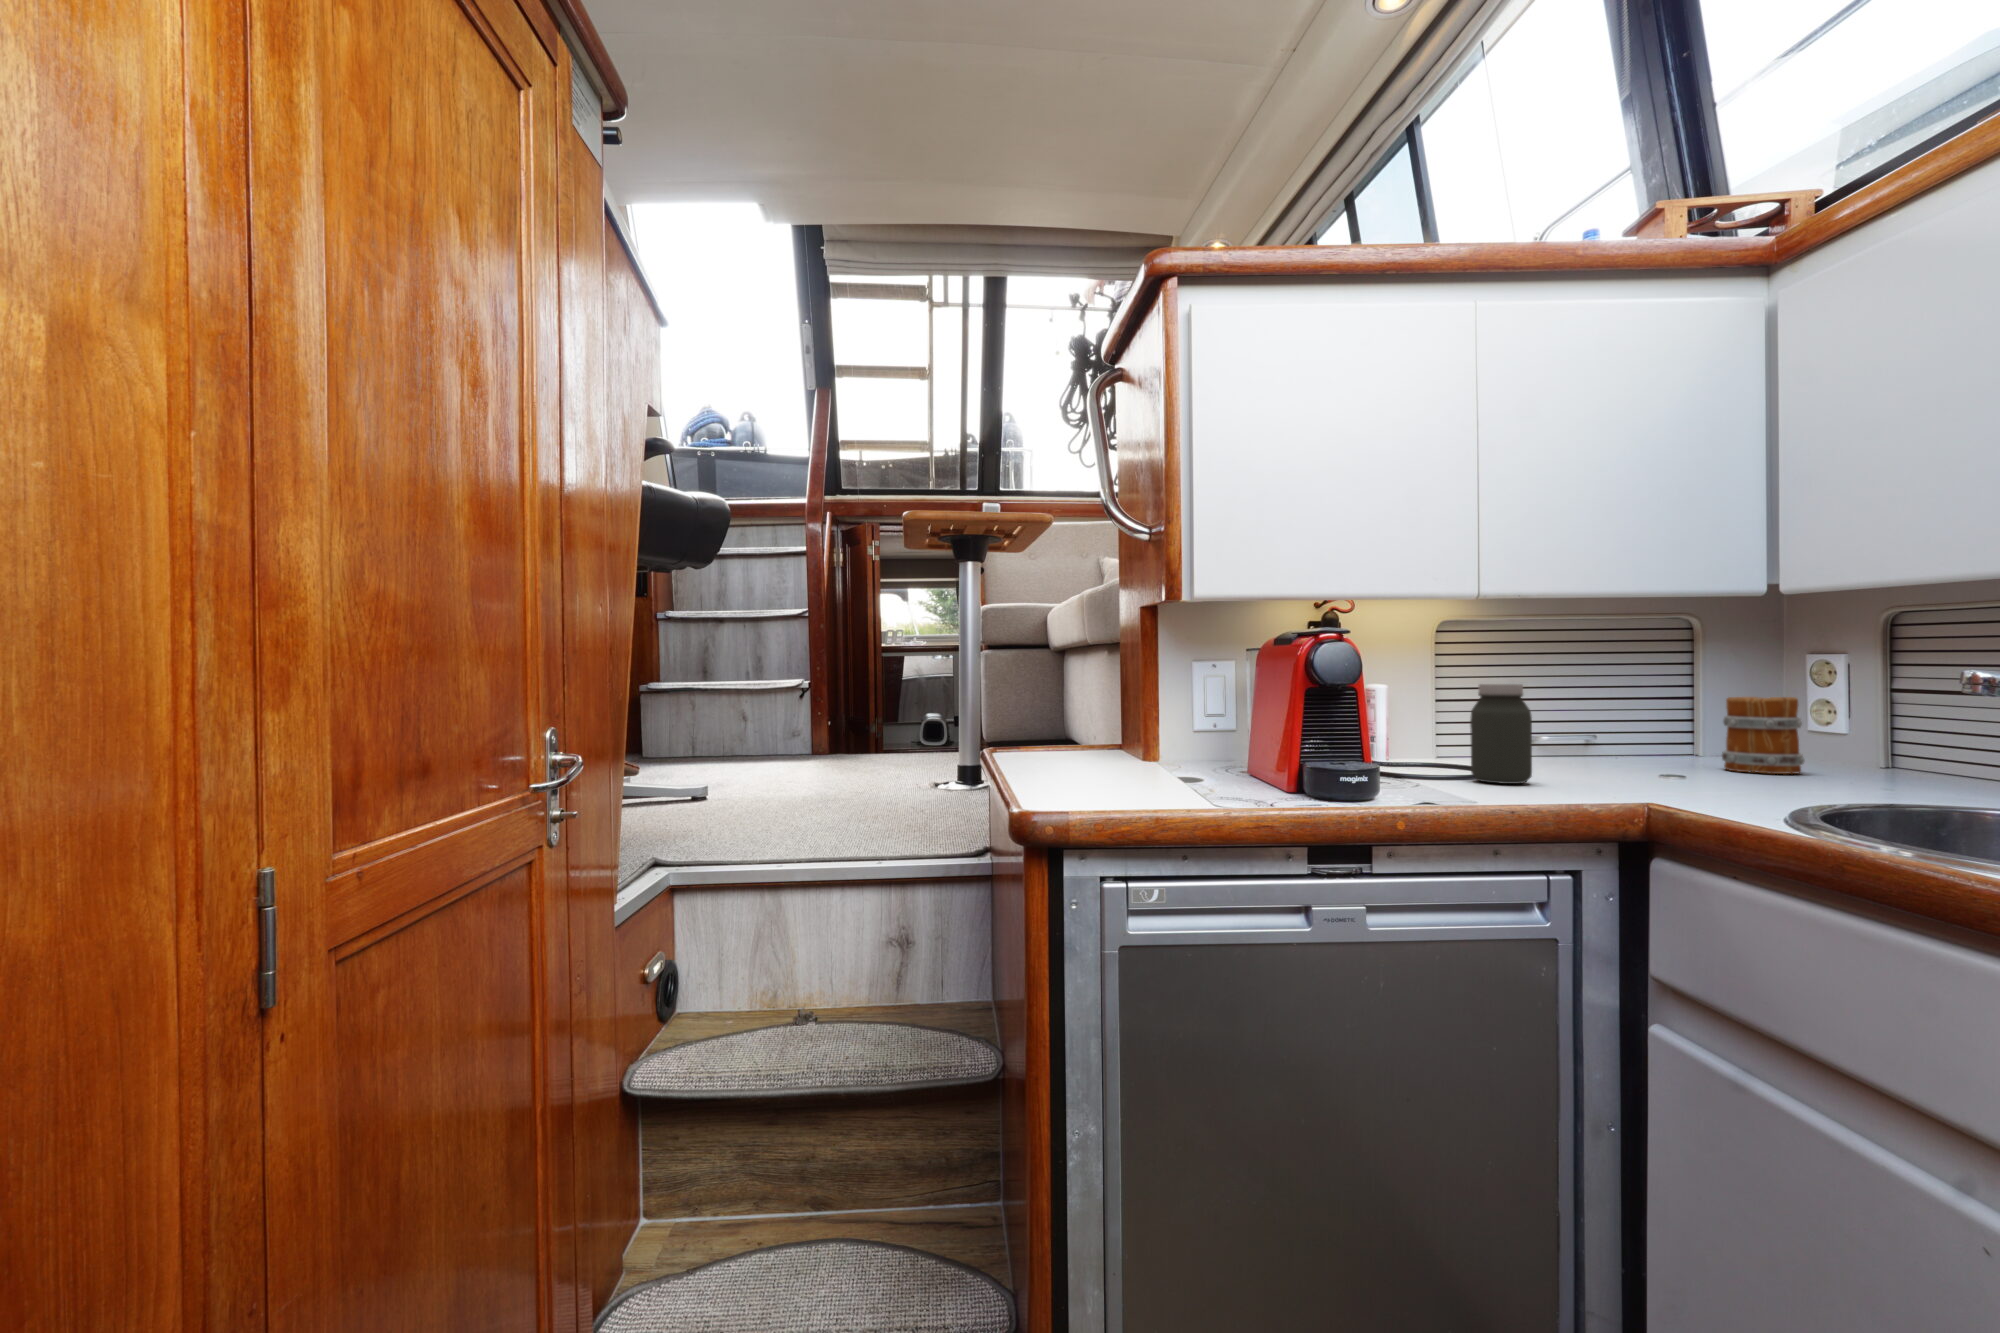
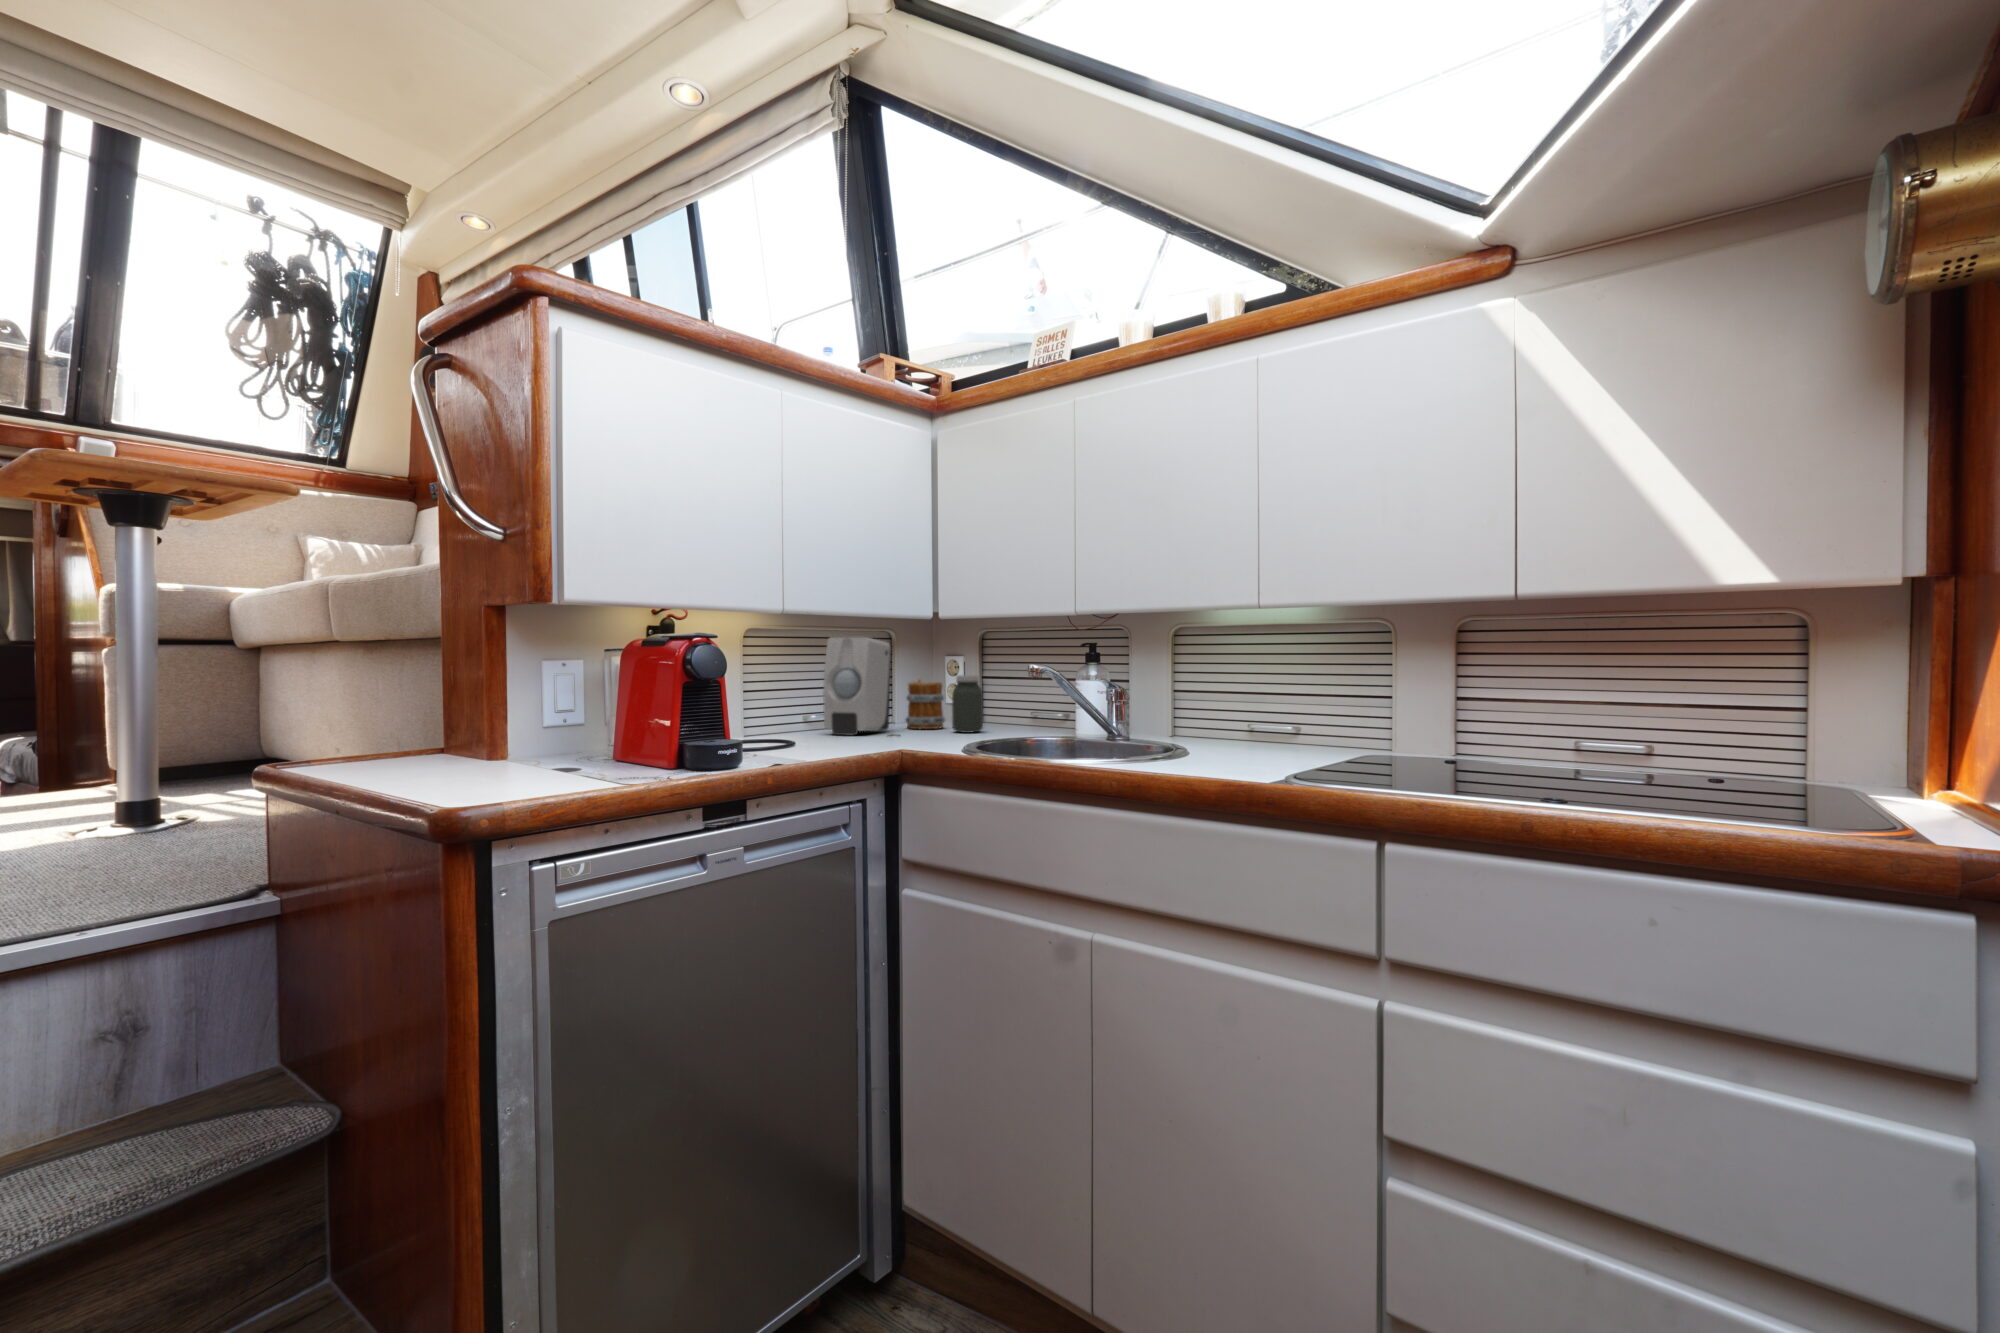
soap dispenser: none [1559,626,1688,773] -> present [823,637,892,735]
jar: present [1470,684,1532,784] -> present [952,675,983,733]

